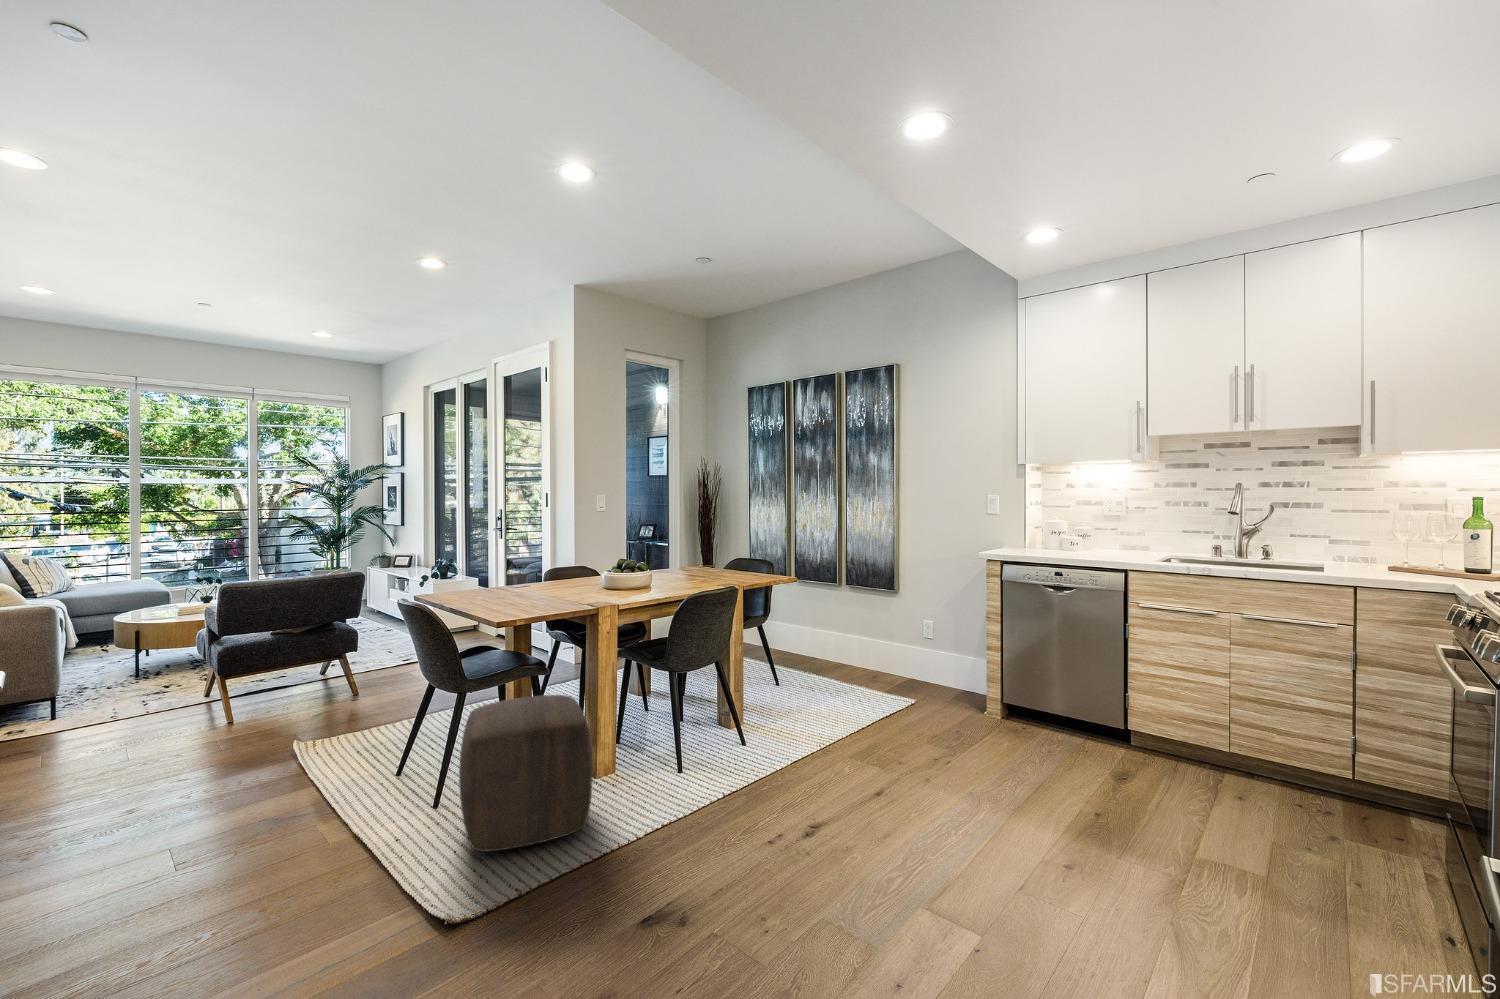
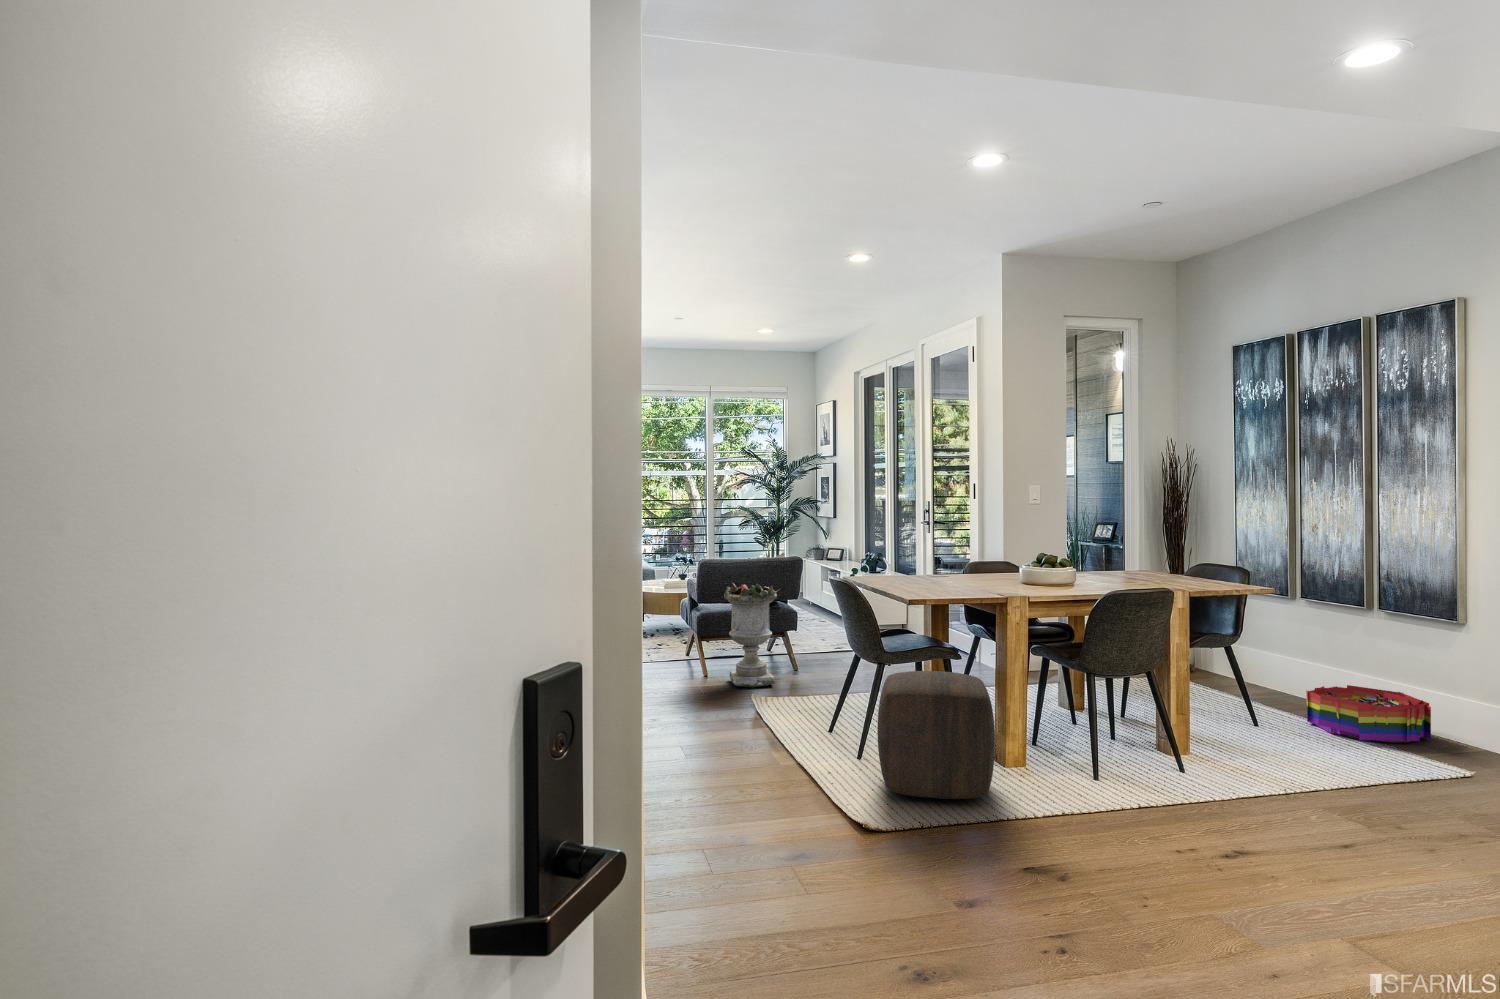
planter: none [255,609,335,732] -> present [724,583,780,687]
storage bin: none [808,642,883,685] -> present [1306,685,1431,742]

